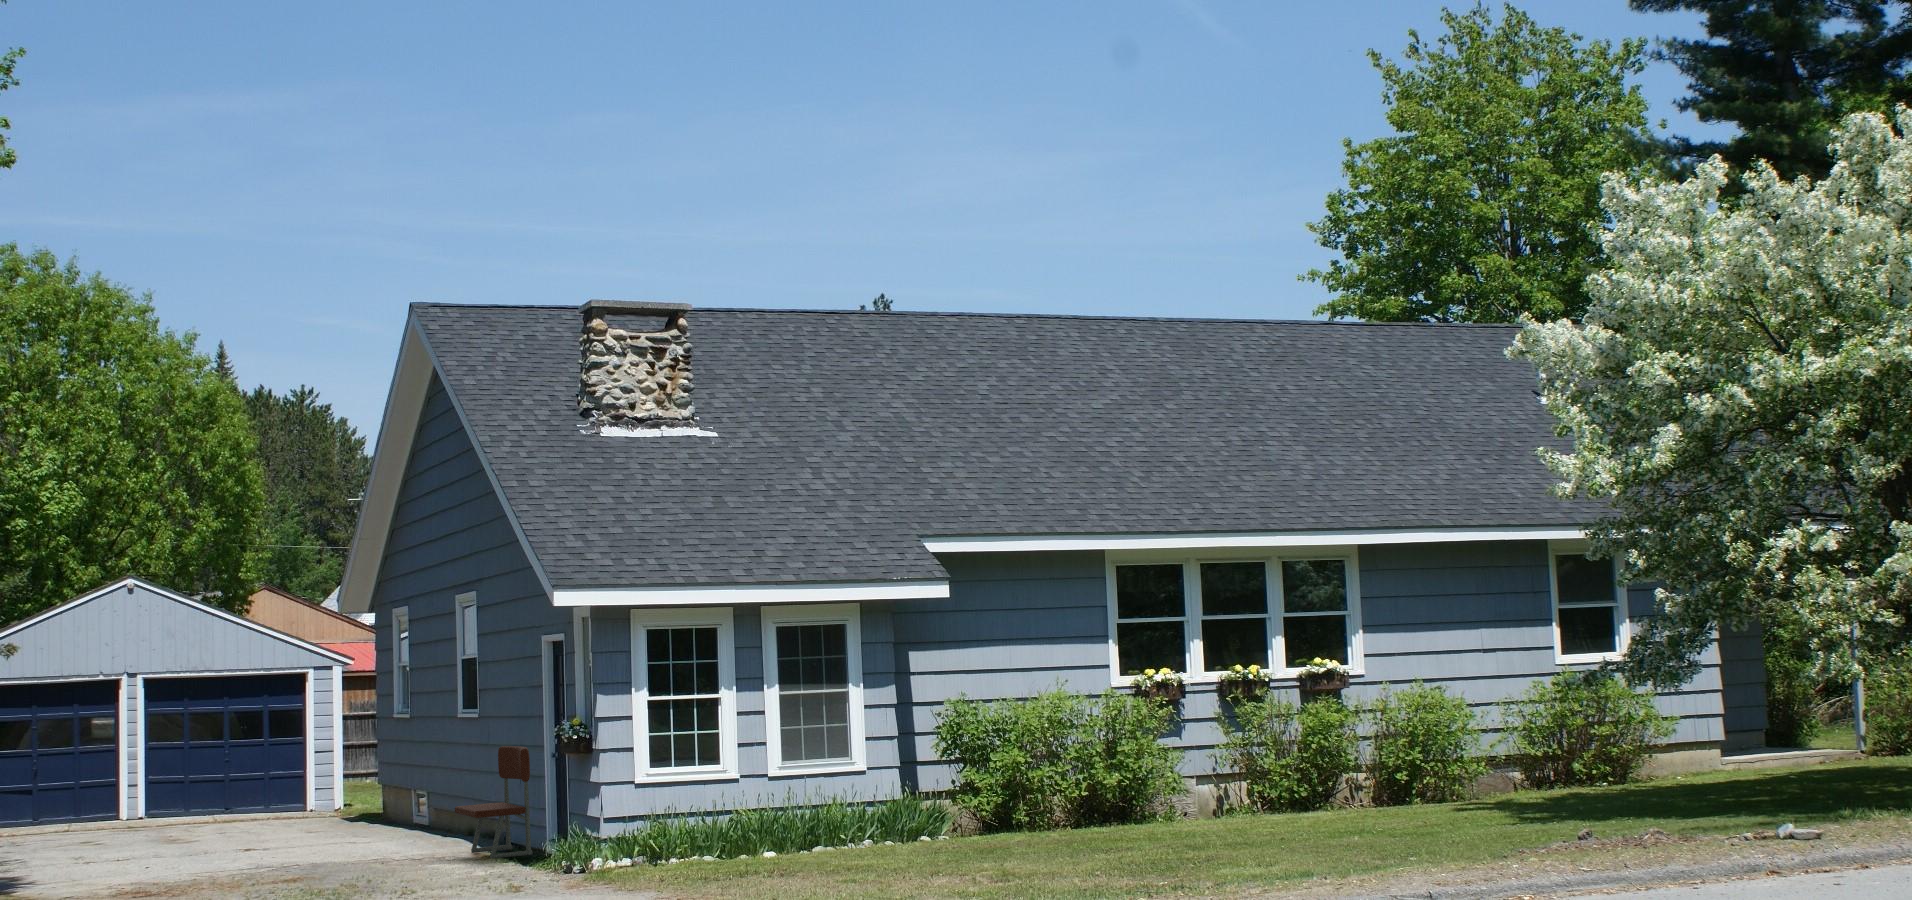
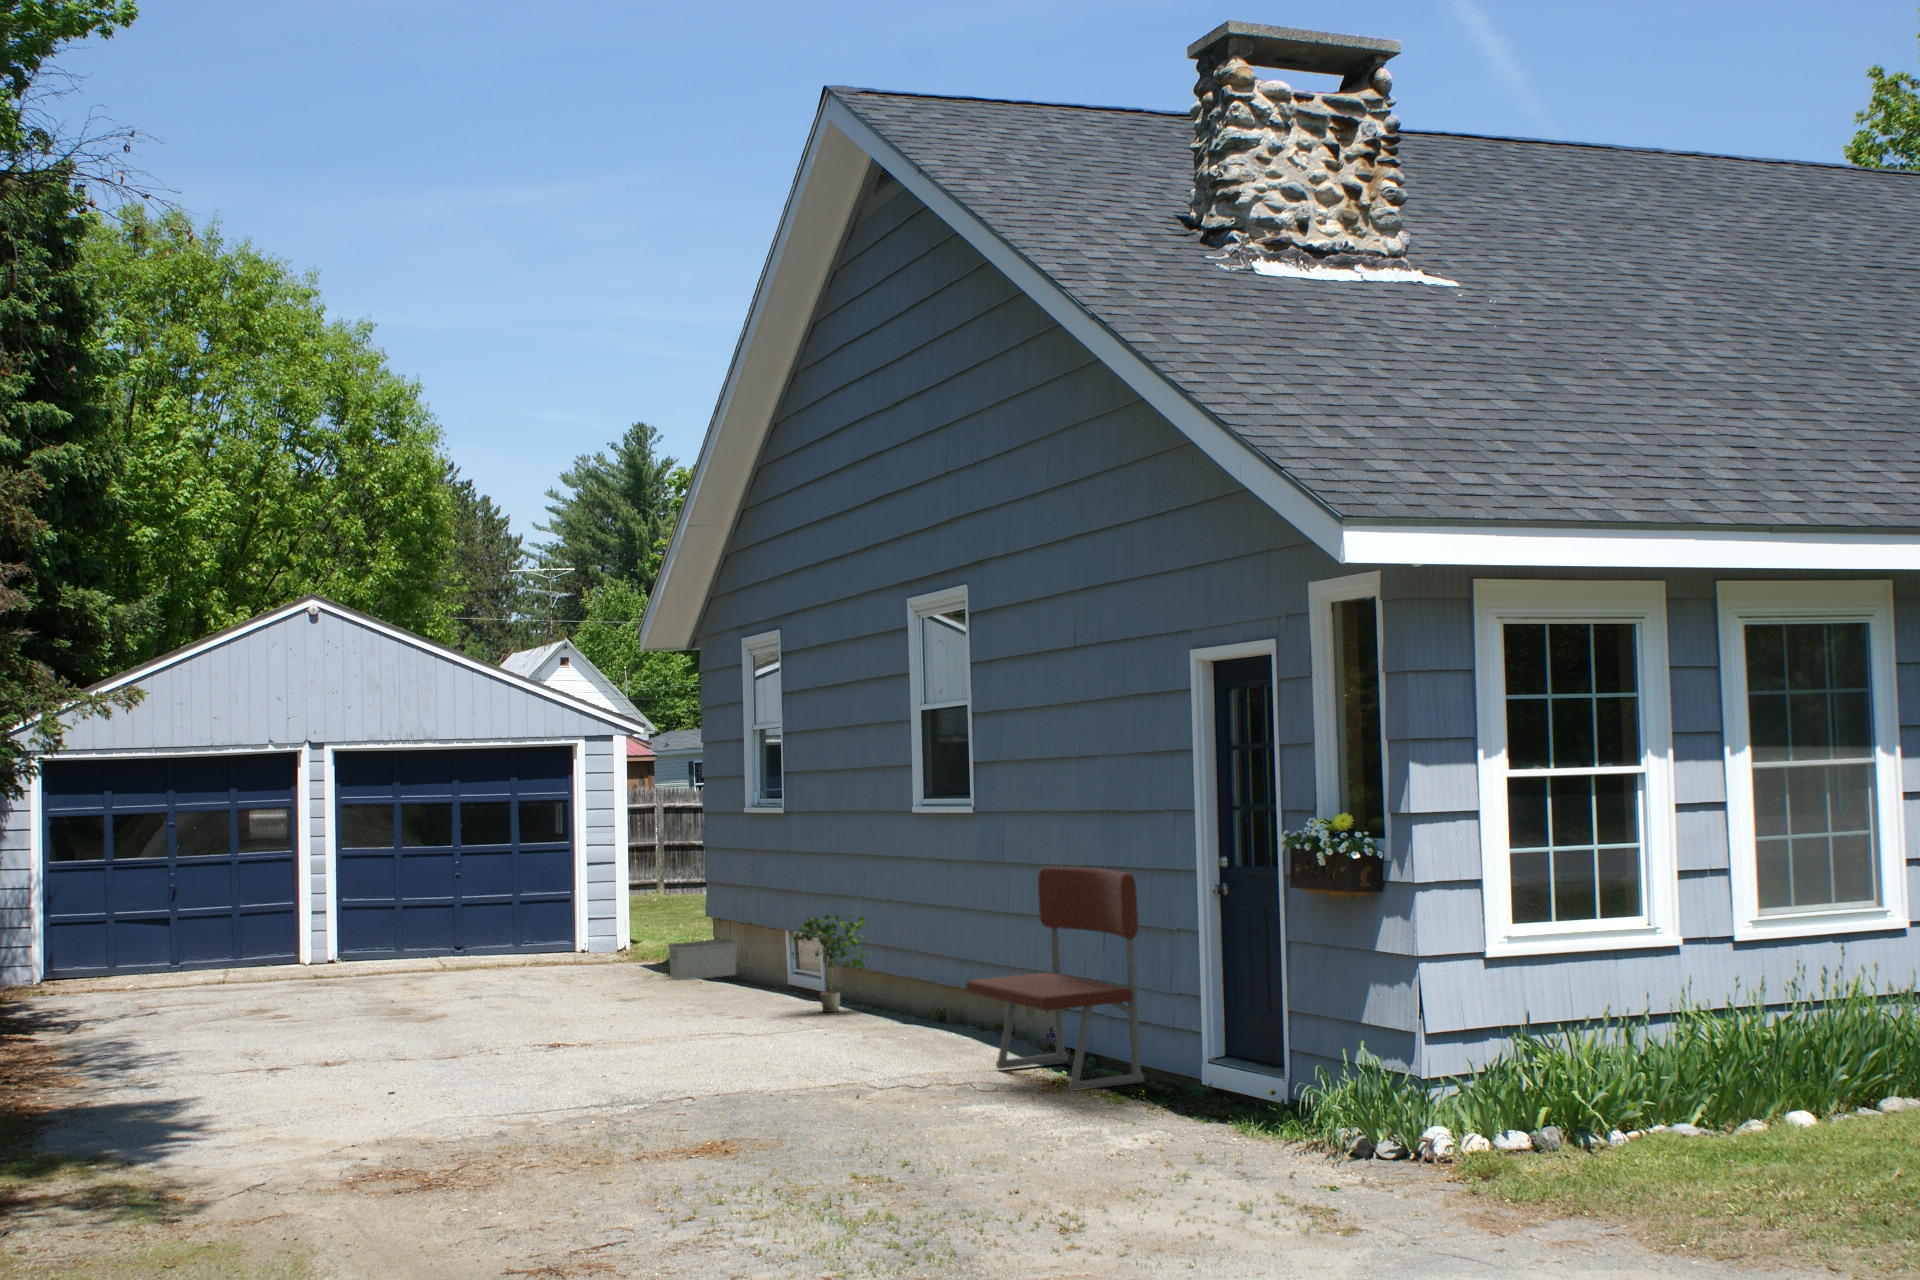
potted plant: none [407,778,456,836] -> present [794,915,871,1012]
storage bin: none [360,799,405,826] -> present [668,939,736,980]

